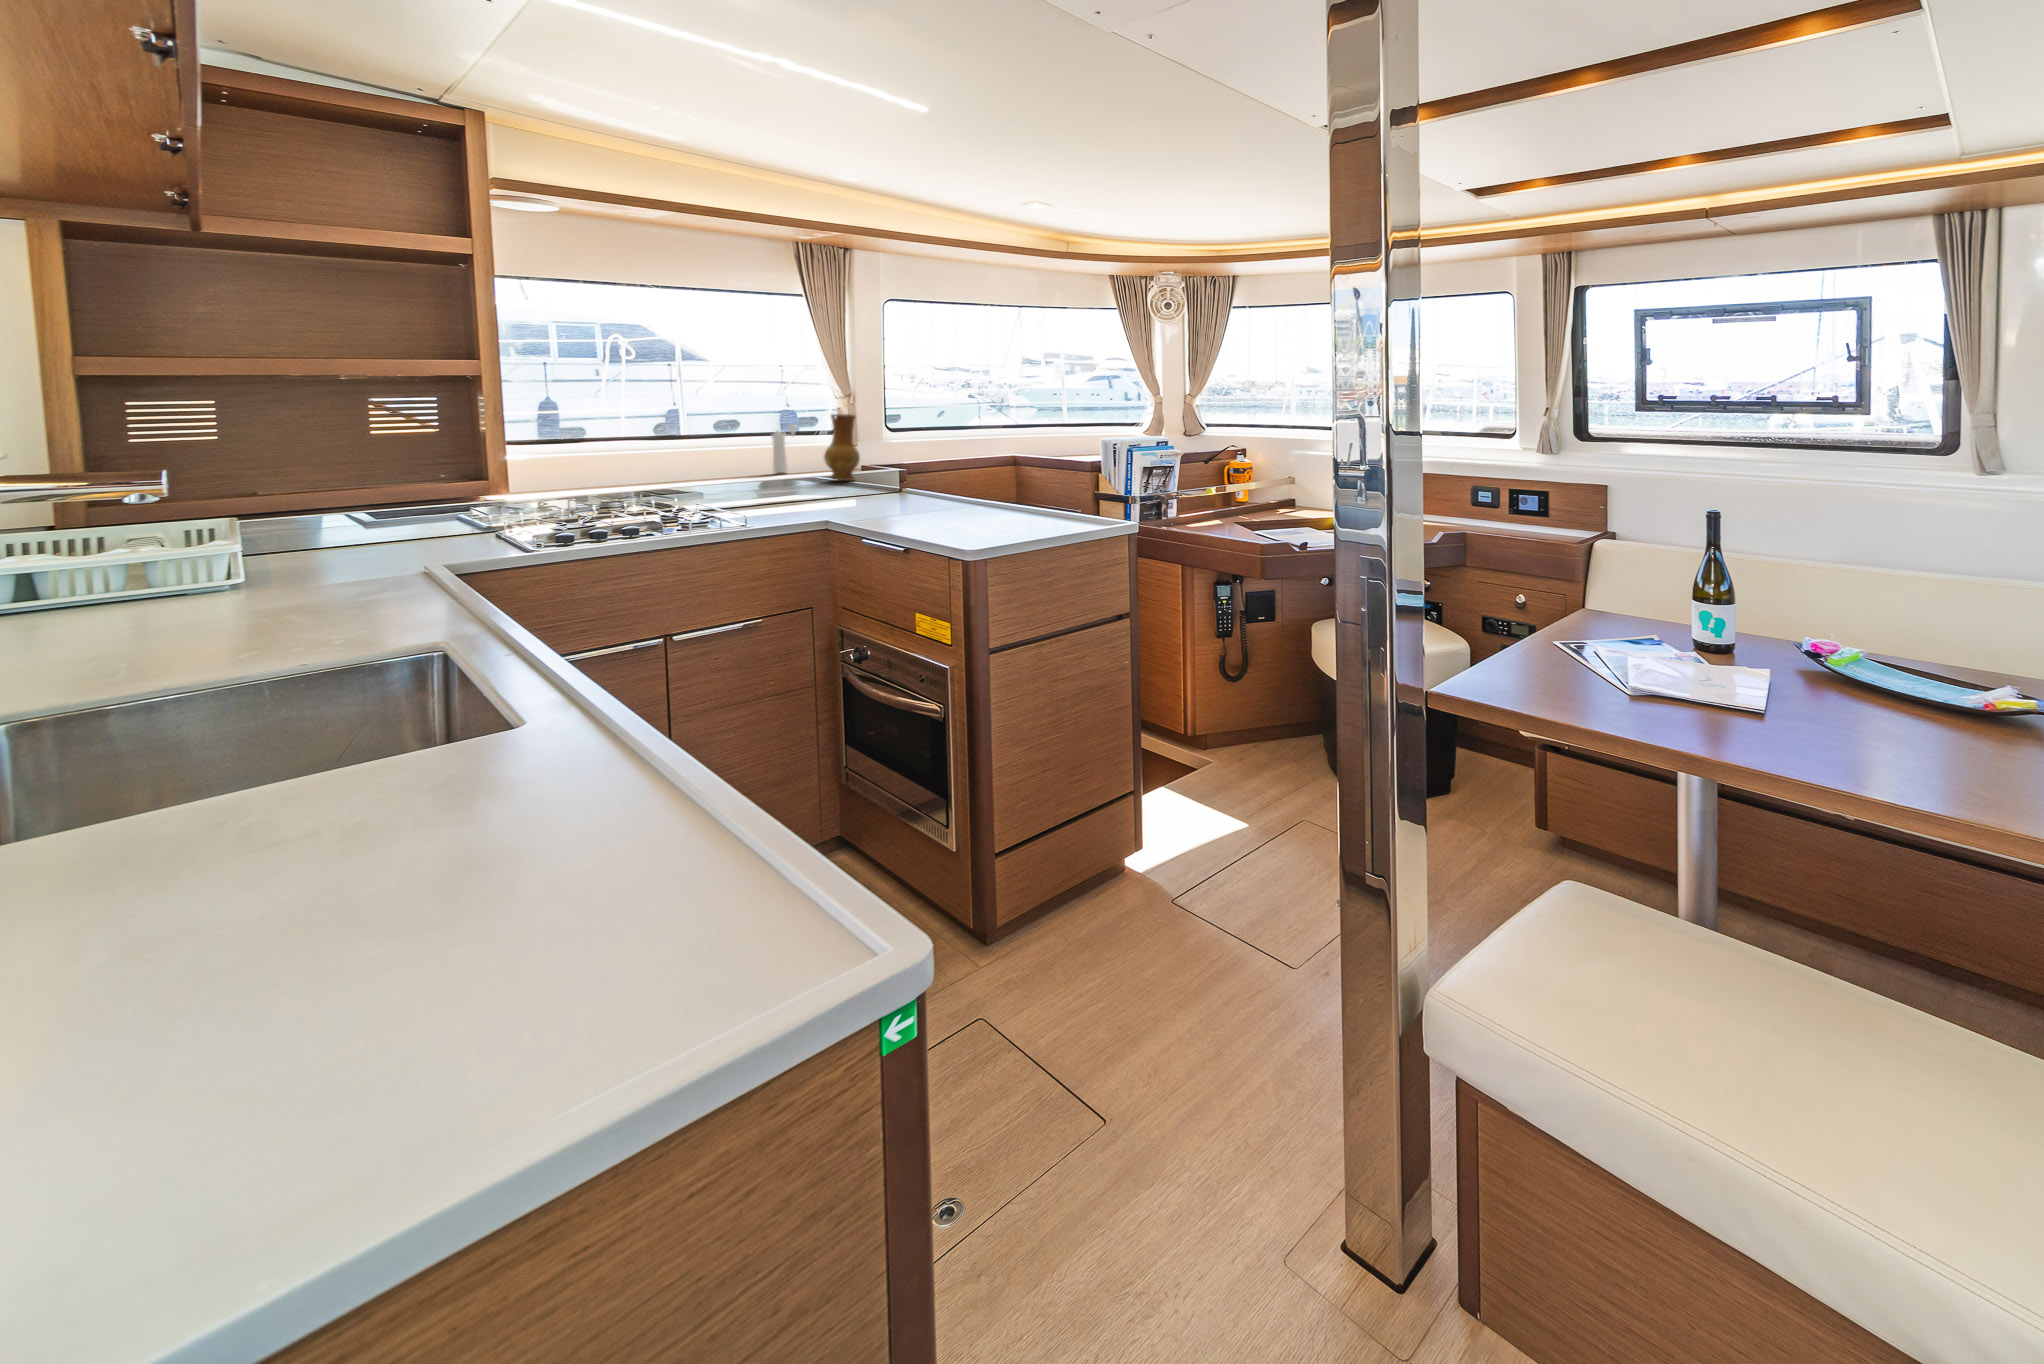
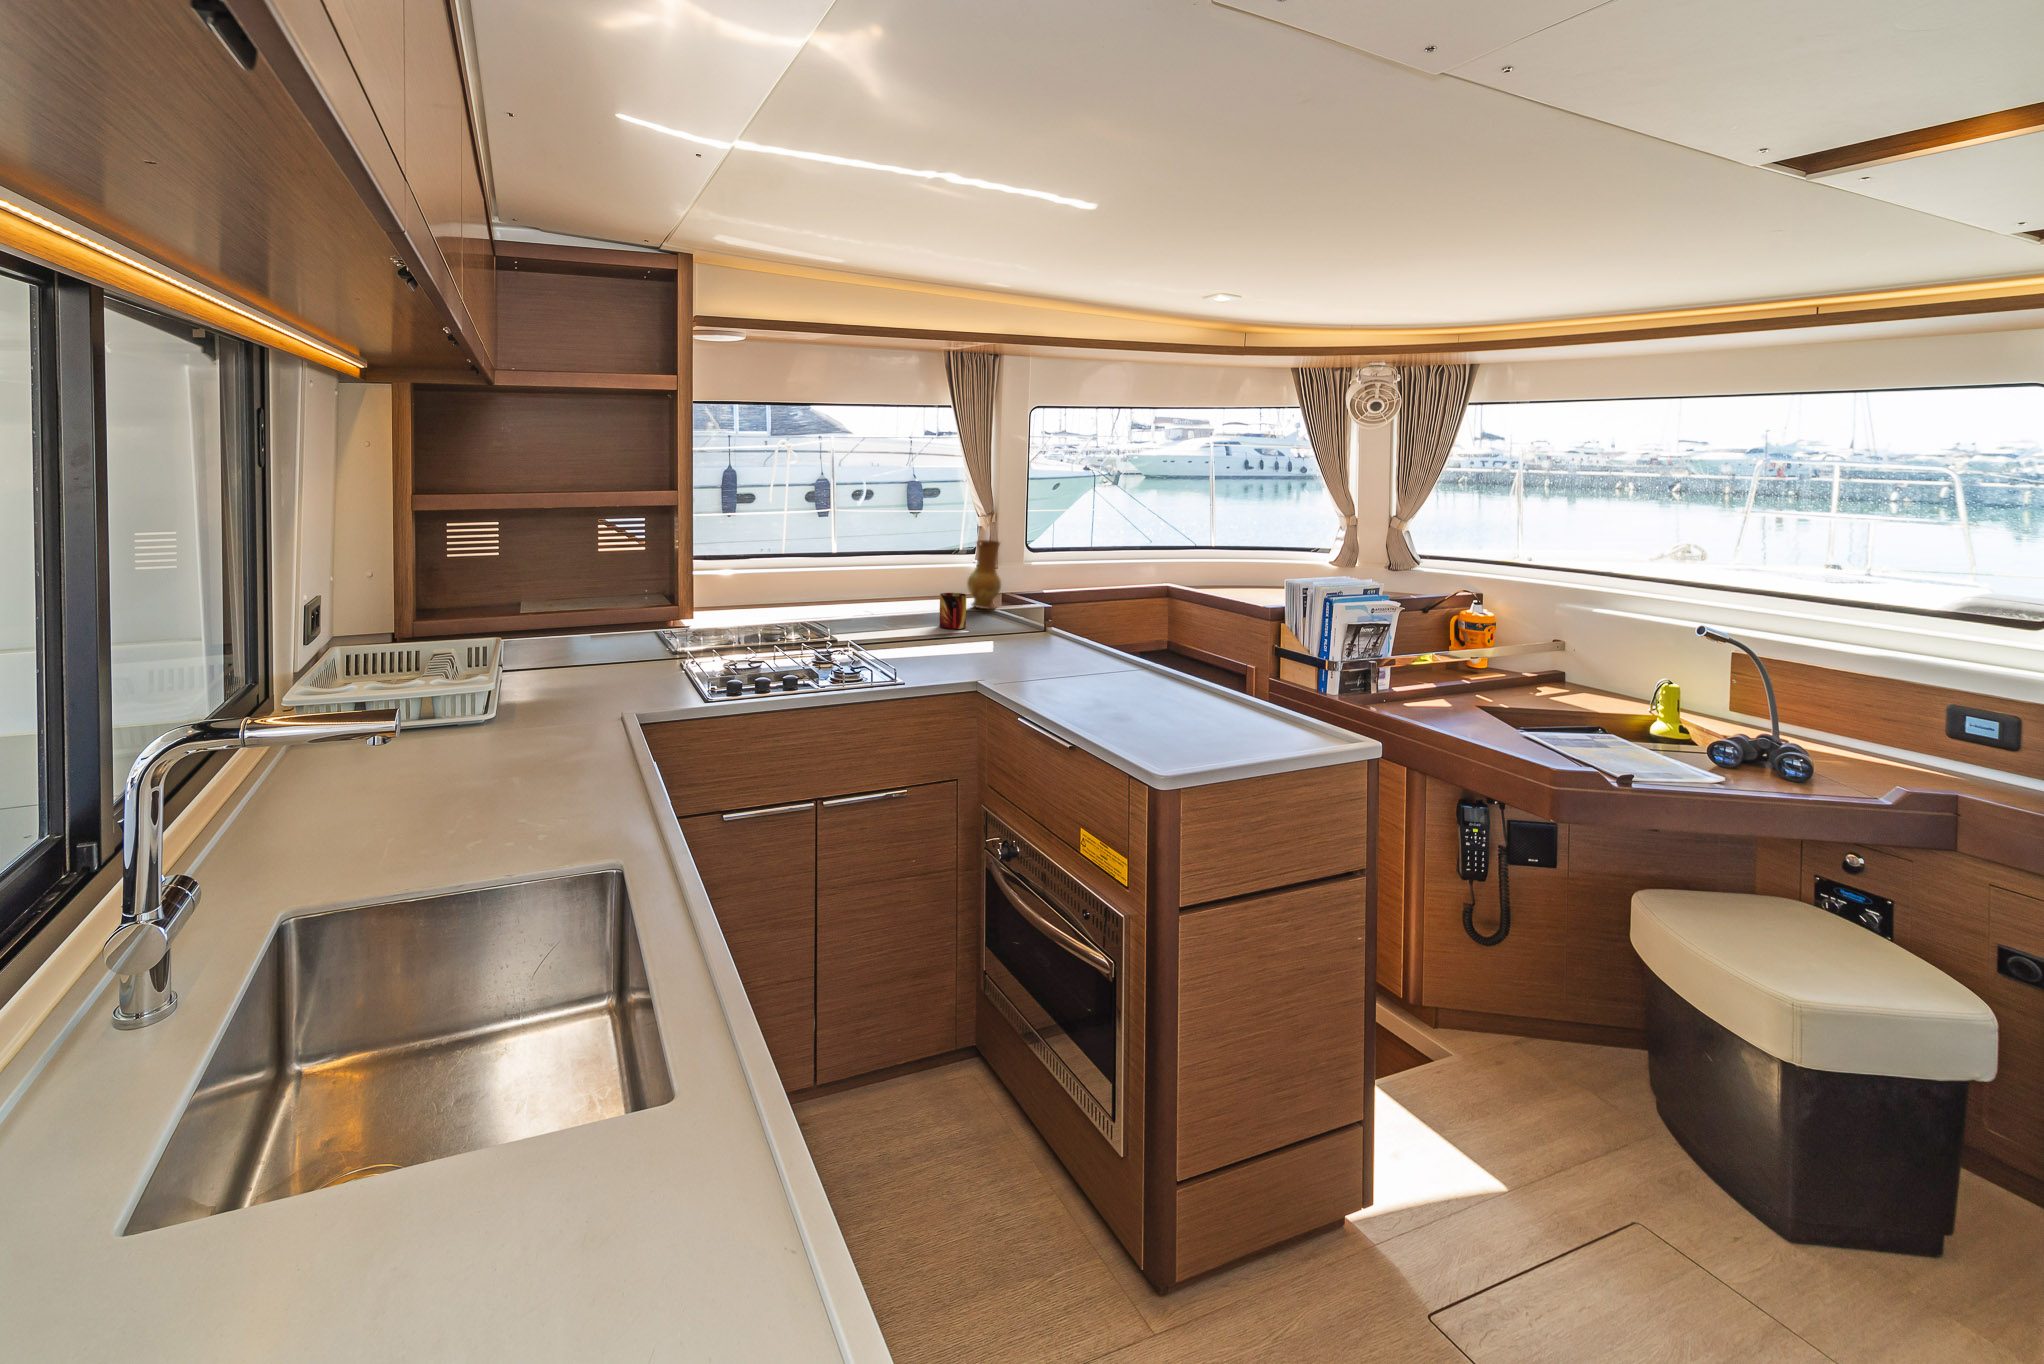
pepper mill: present [772,424,797,473] -> none [917,541,941,590]
mug: none [790,459,820,493] -> present [940,593,966,629]

